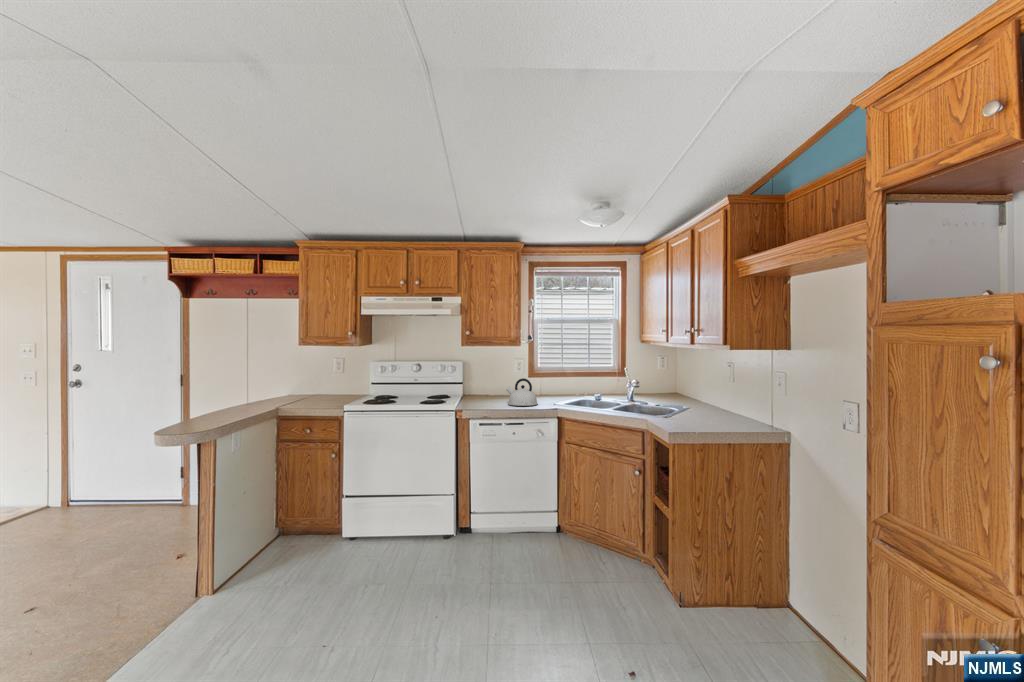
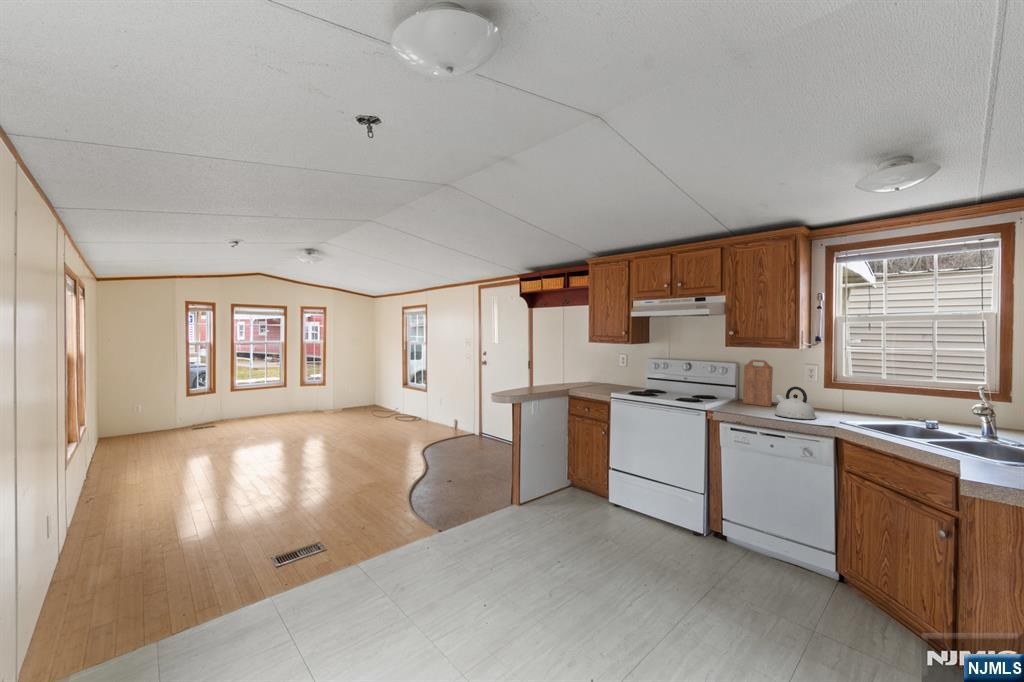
cutting board: none [471,357,495,399] -> present [743,360,773,407]

